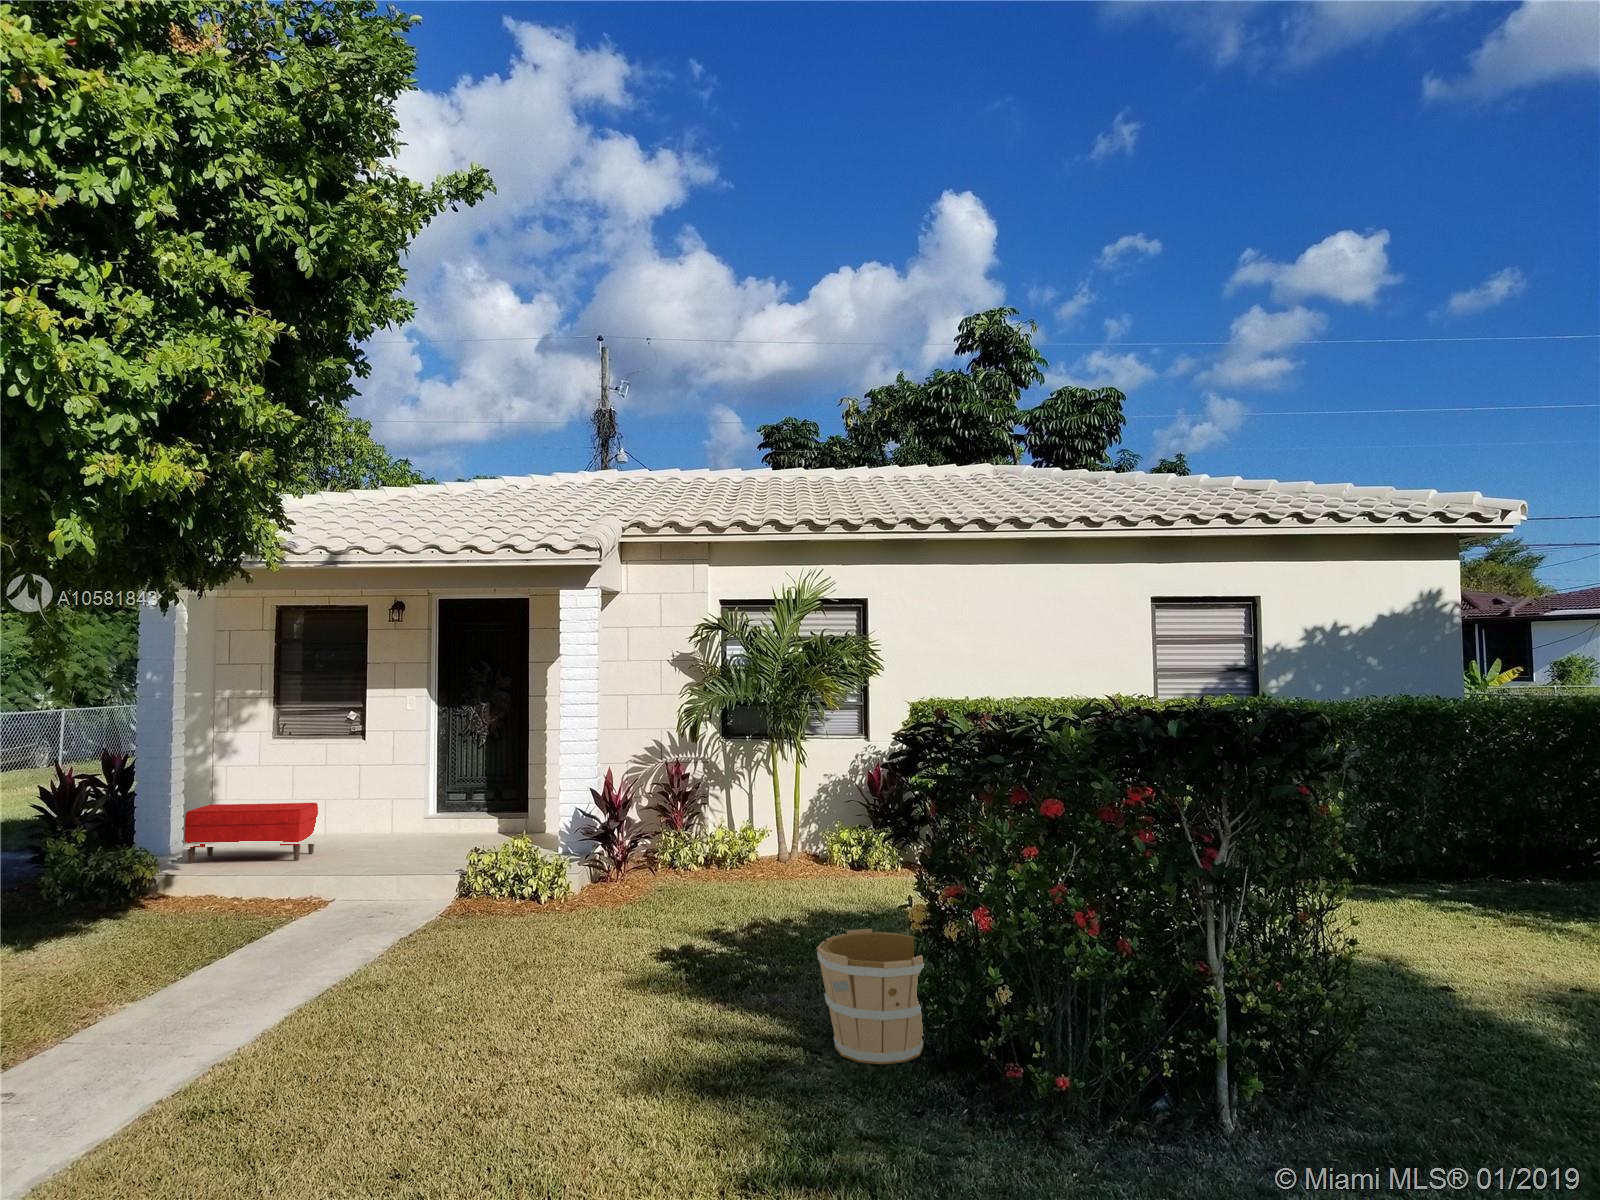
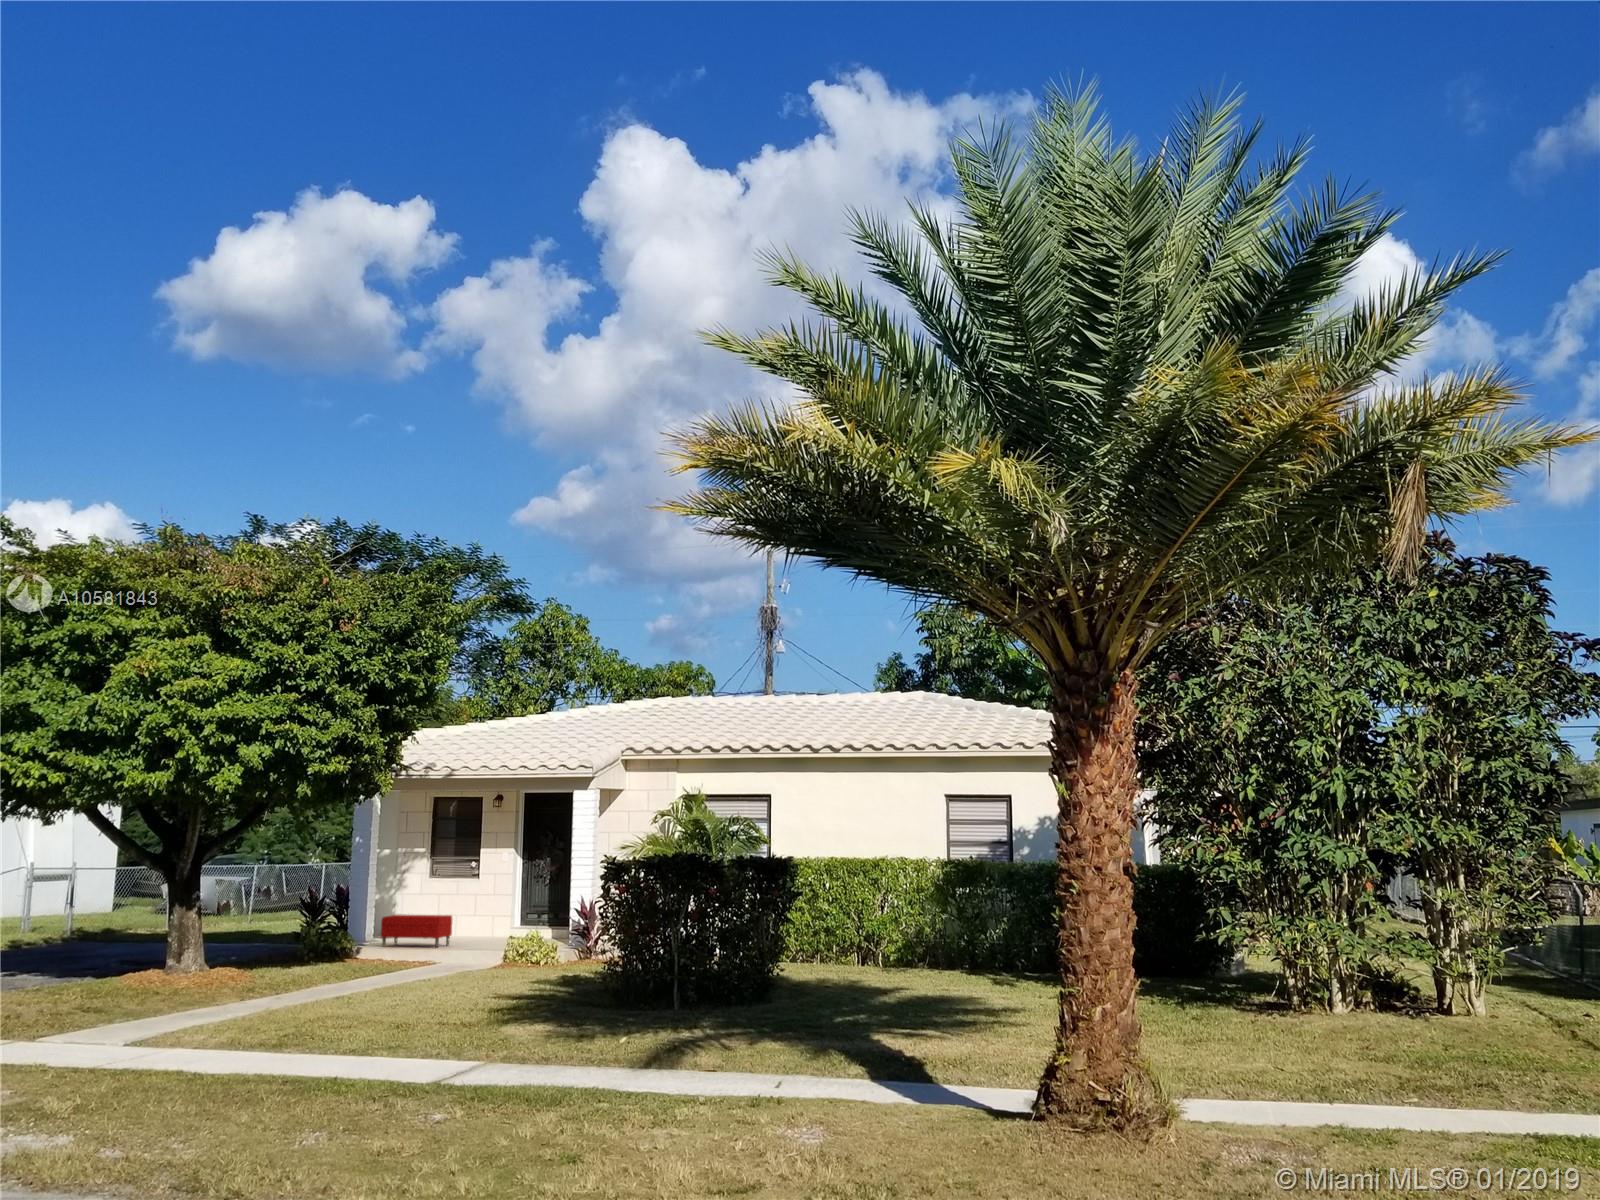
wooden bucket: present [817,929,925,1064] -> none [552,956,603,1005]

